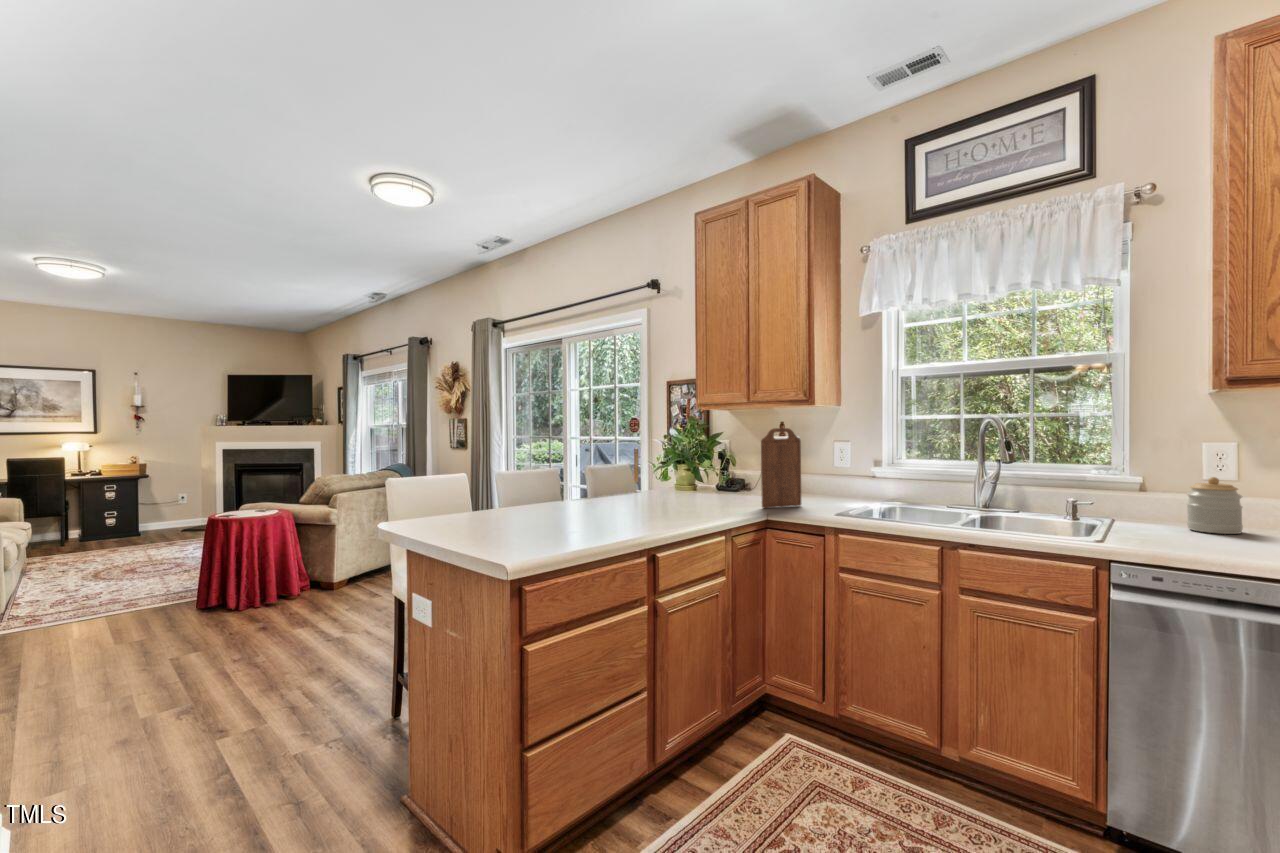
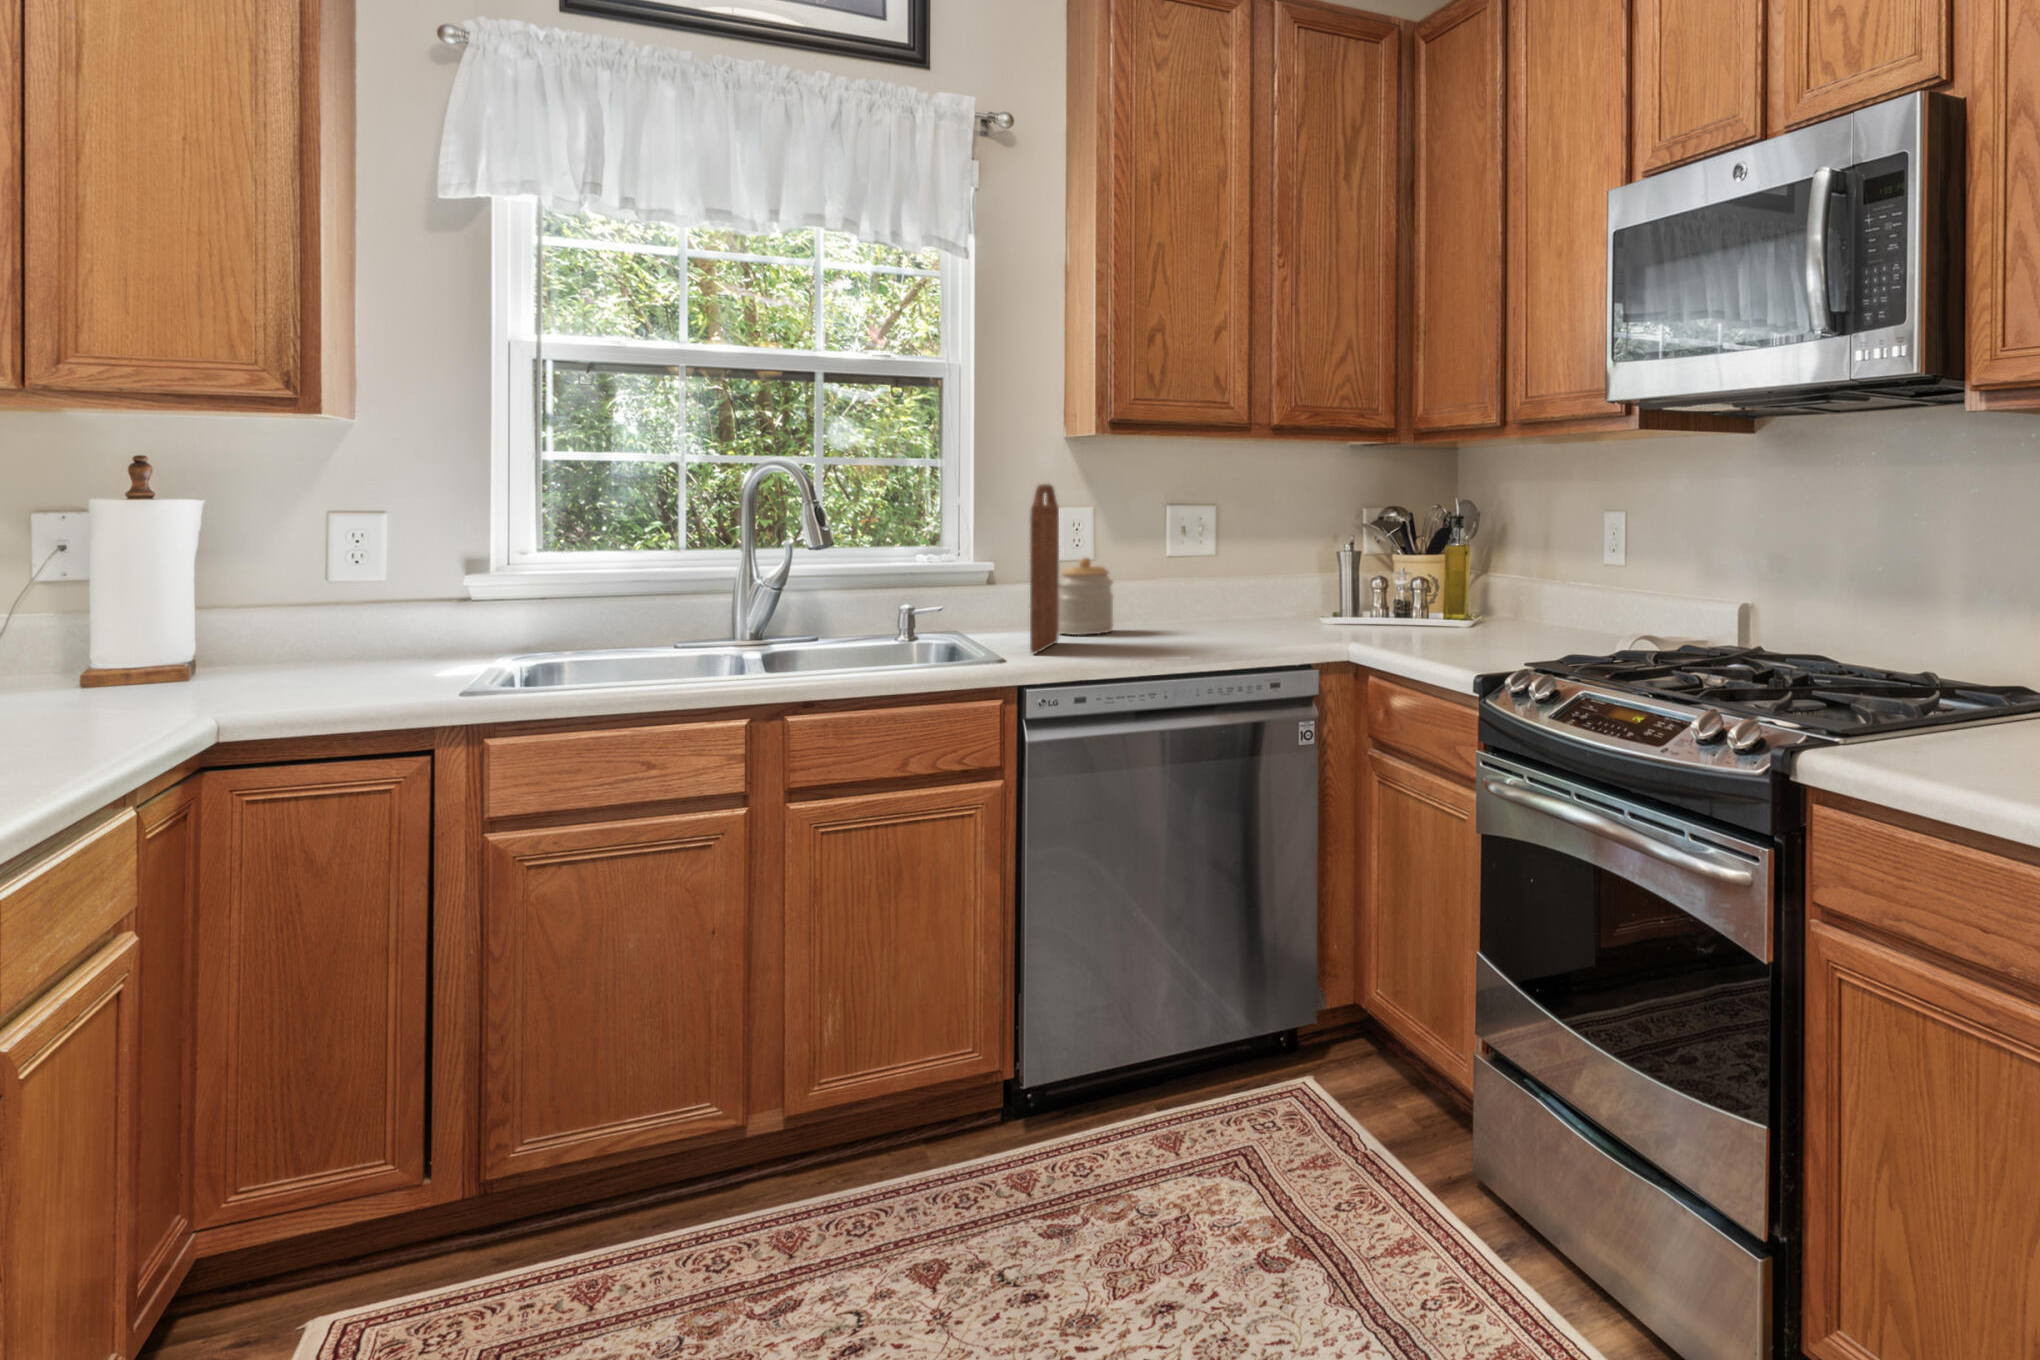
cutting board: present [761,428,801,508] -> present [1030,484,1059,654]

